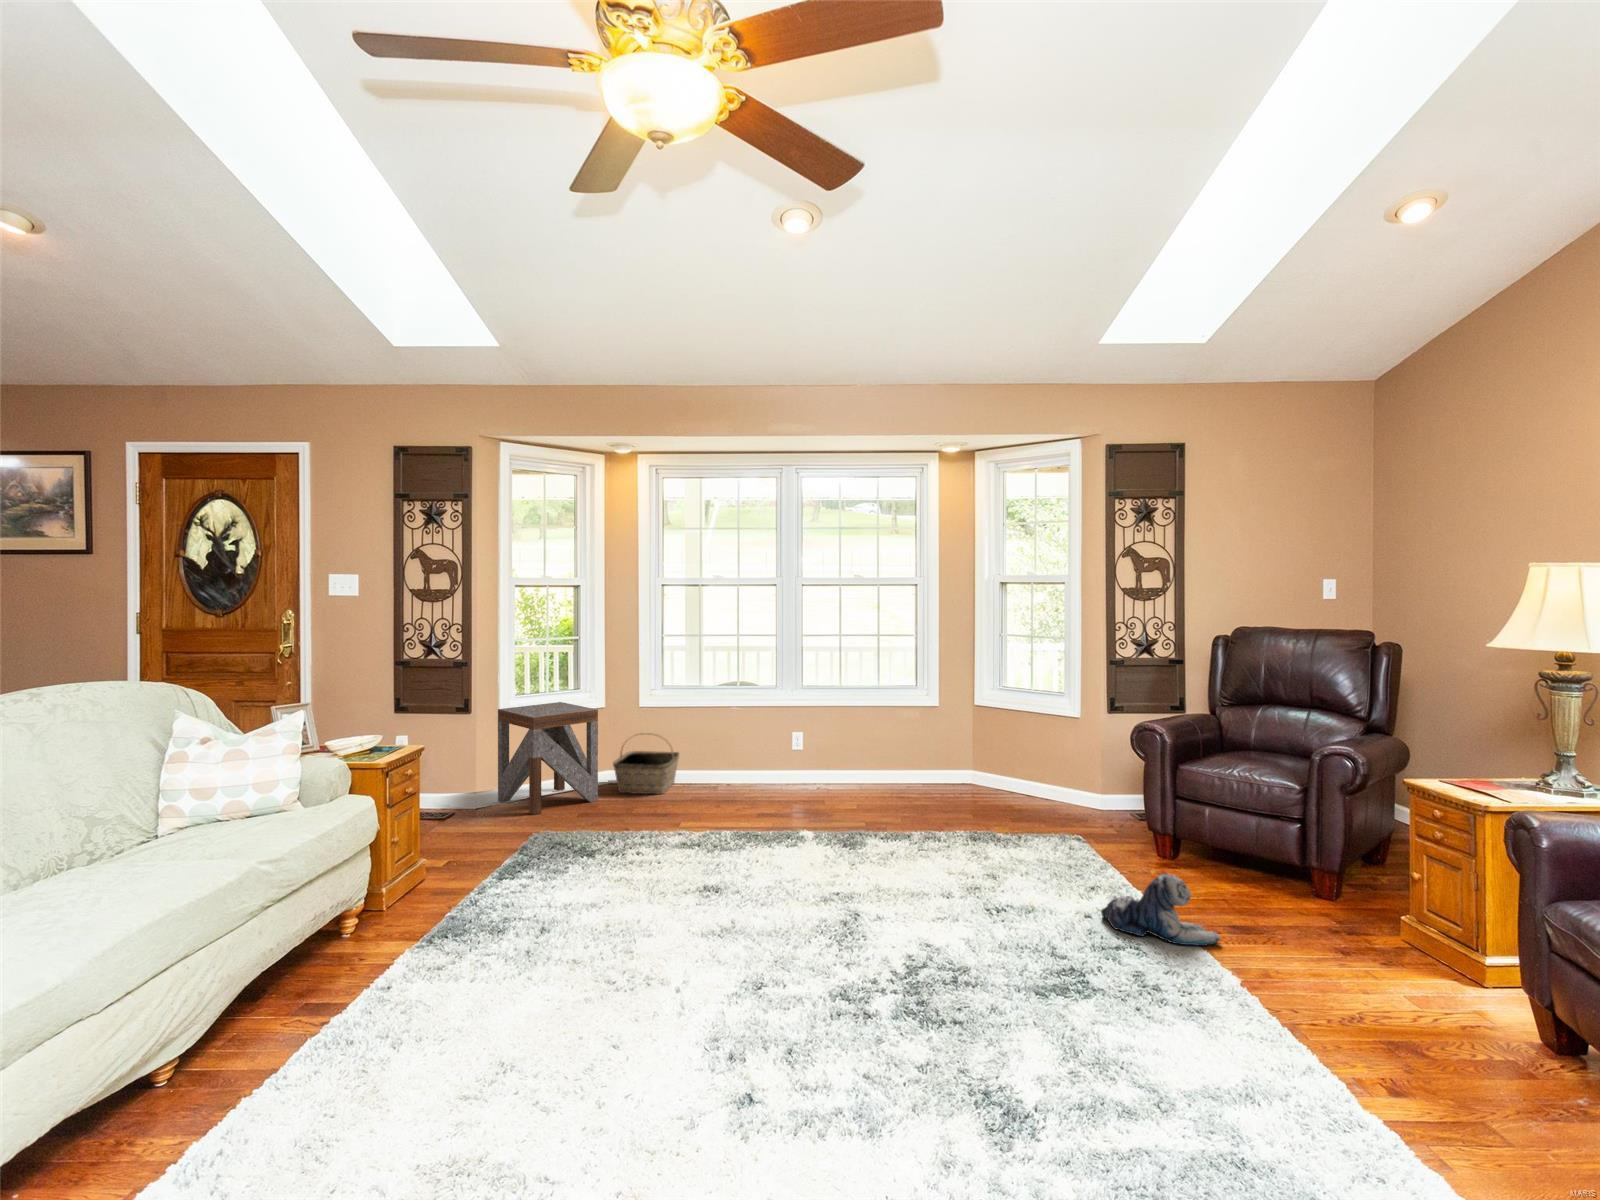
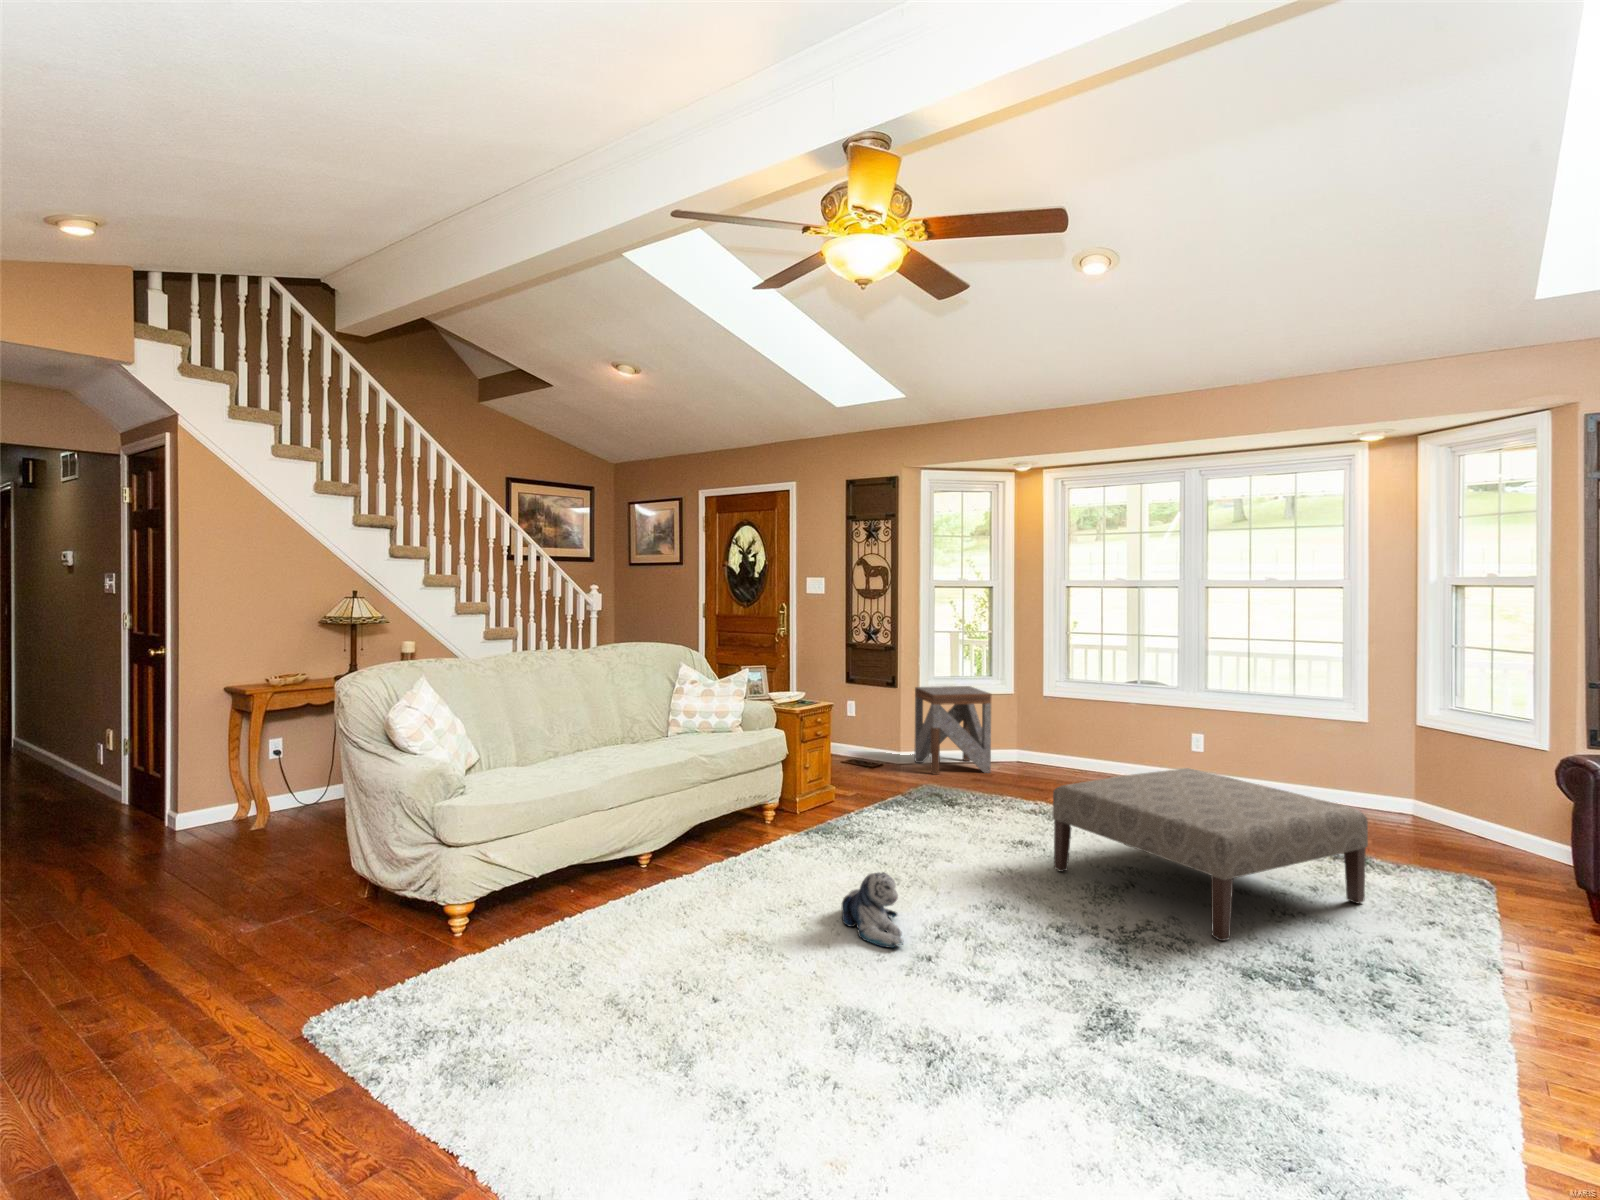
basket: present [613,733,679,794] -> none [1008,720,1074,776]
ottoman: none [764,773,1035,960] -> present [1052,768,1368,941]
plush toy: present [1101,873,1220,946] -> present [842,872,903,948]

